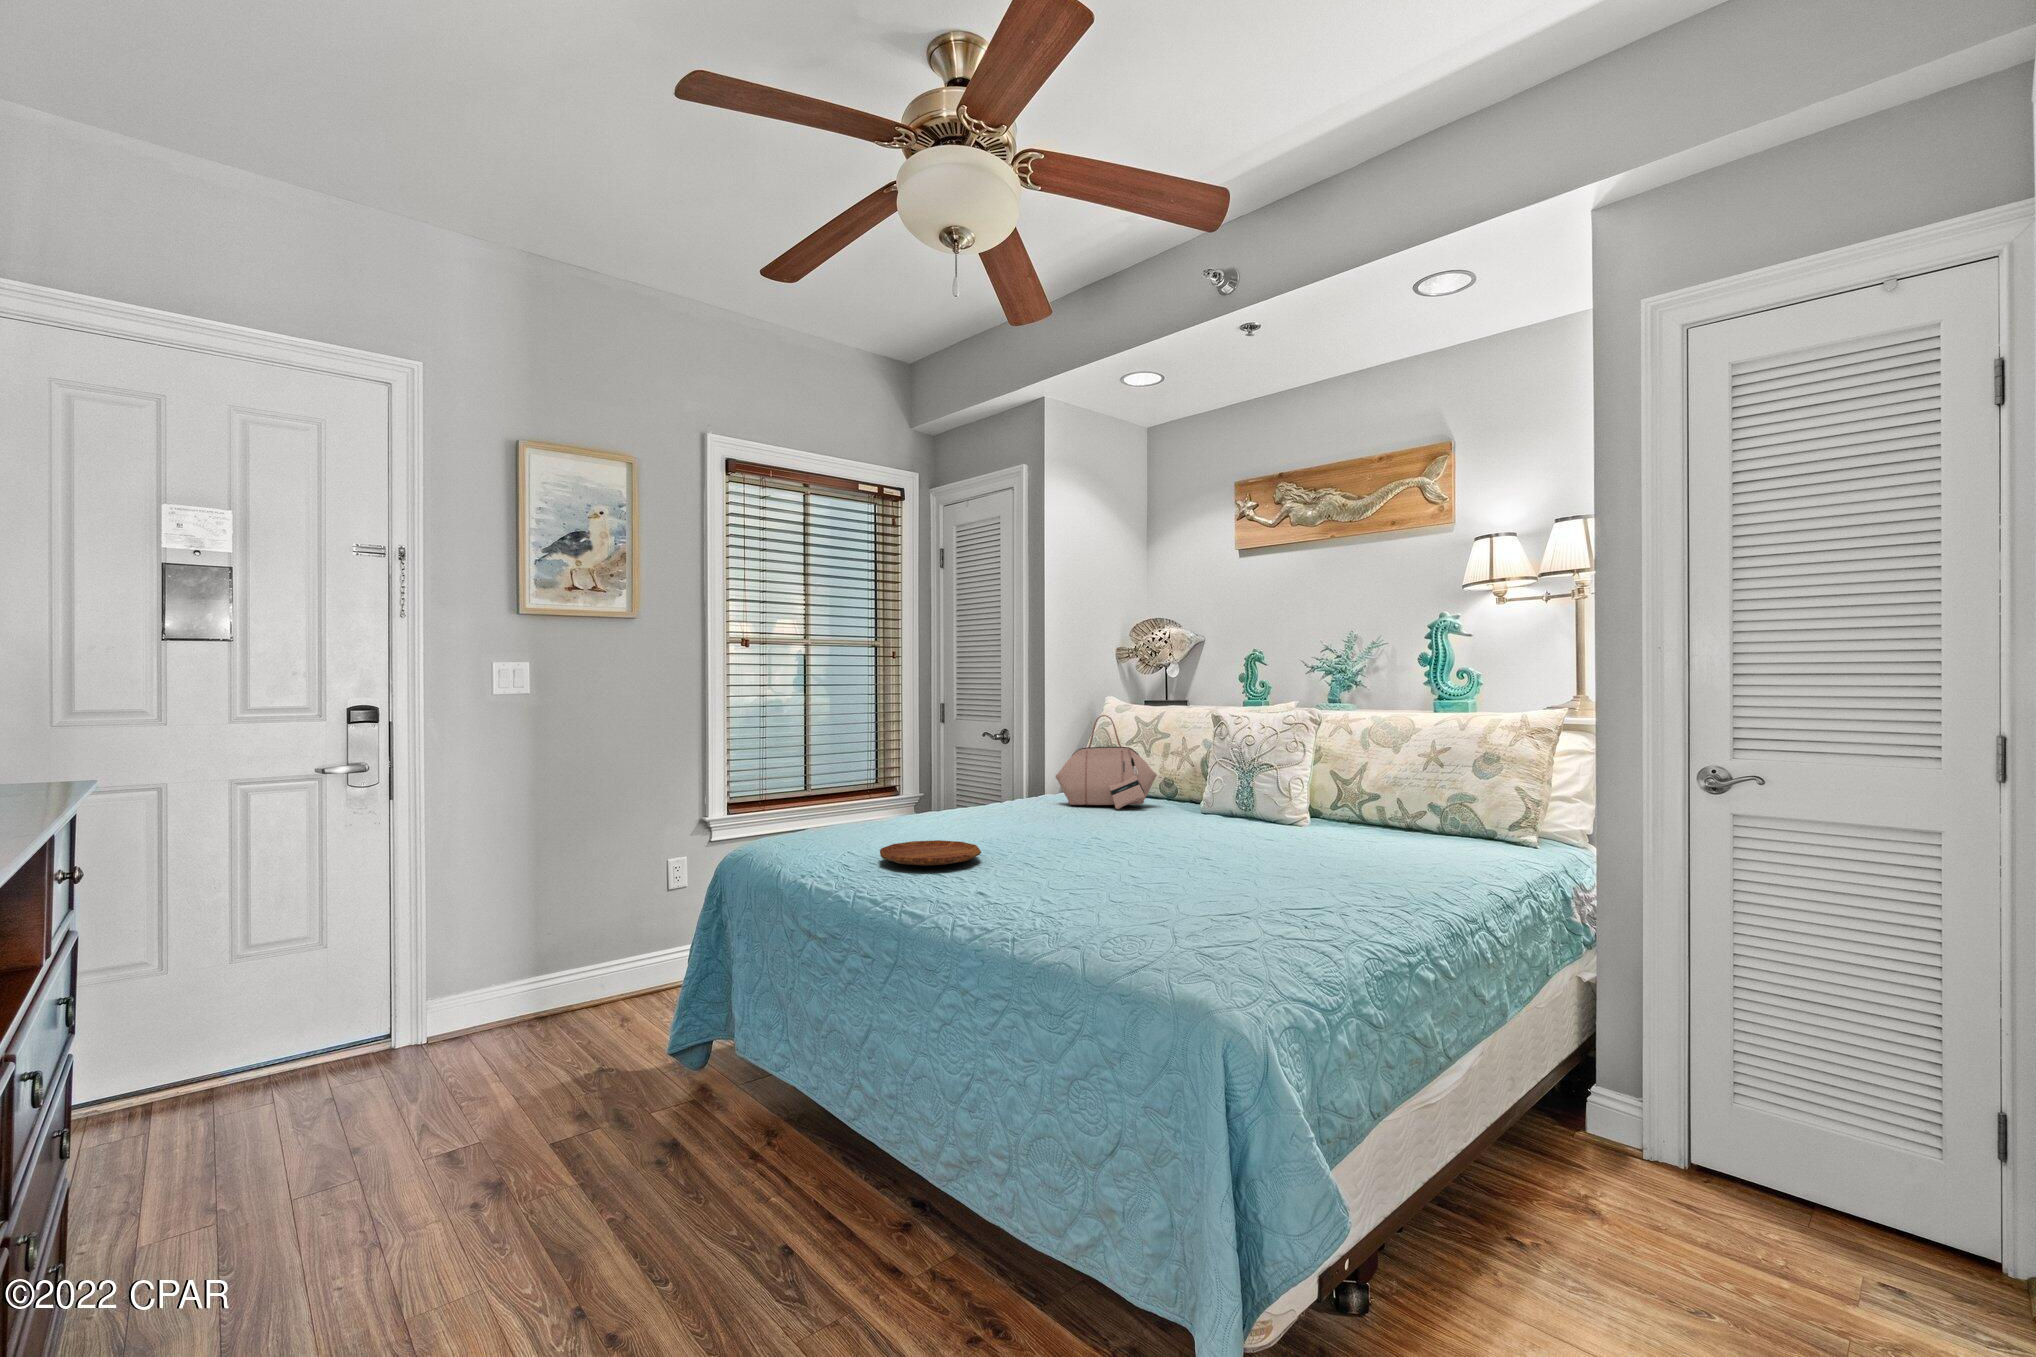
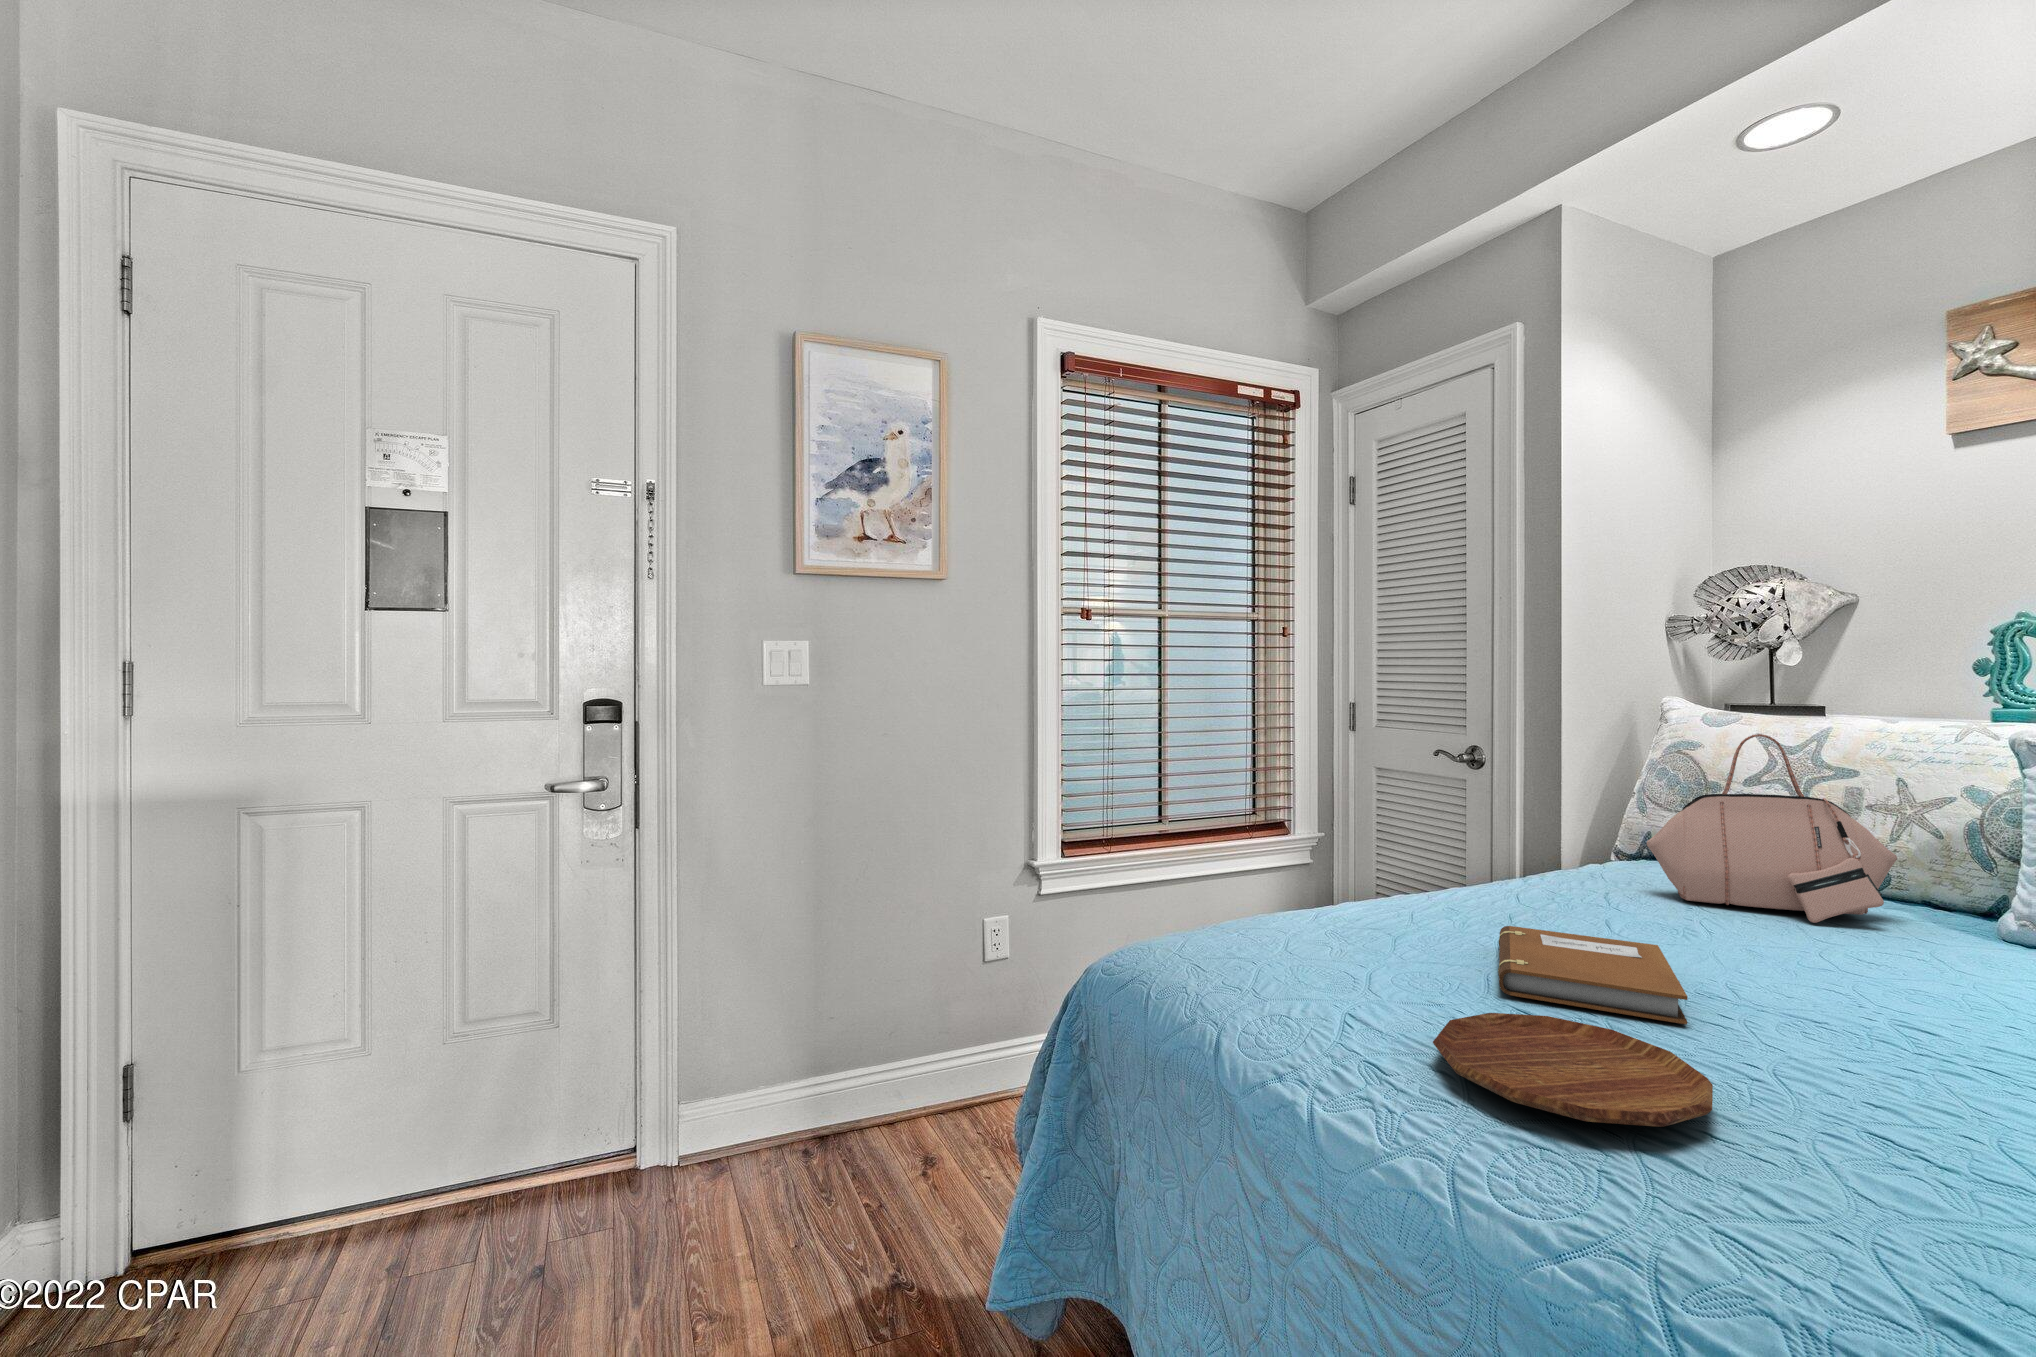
notebook: none [933,815,1020,843] -> present [1498,926,1688,1024]

